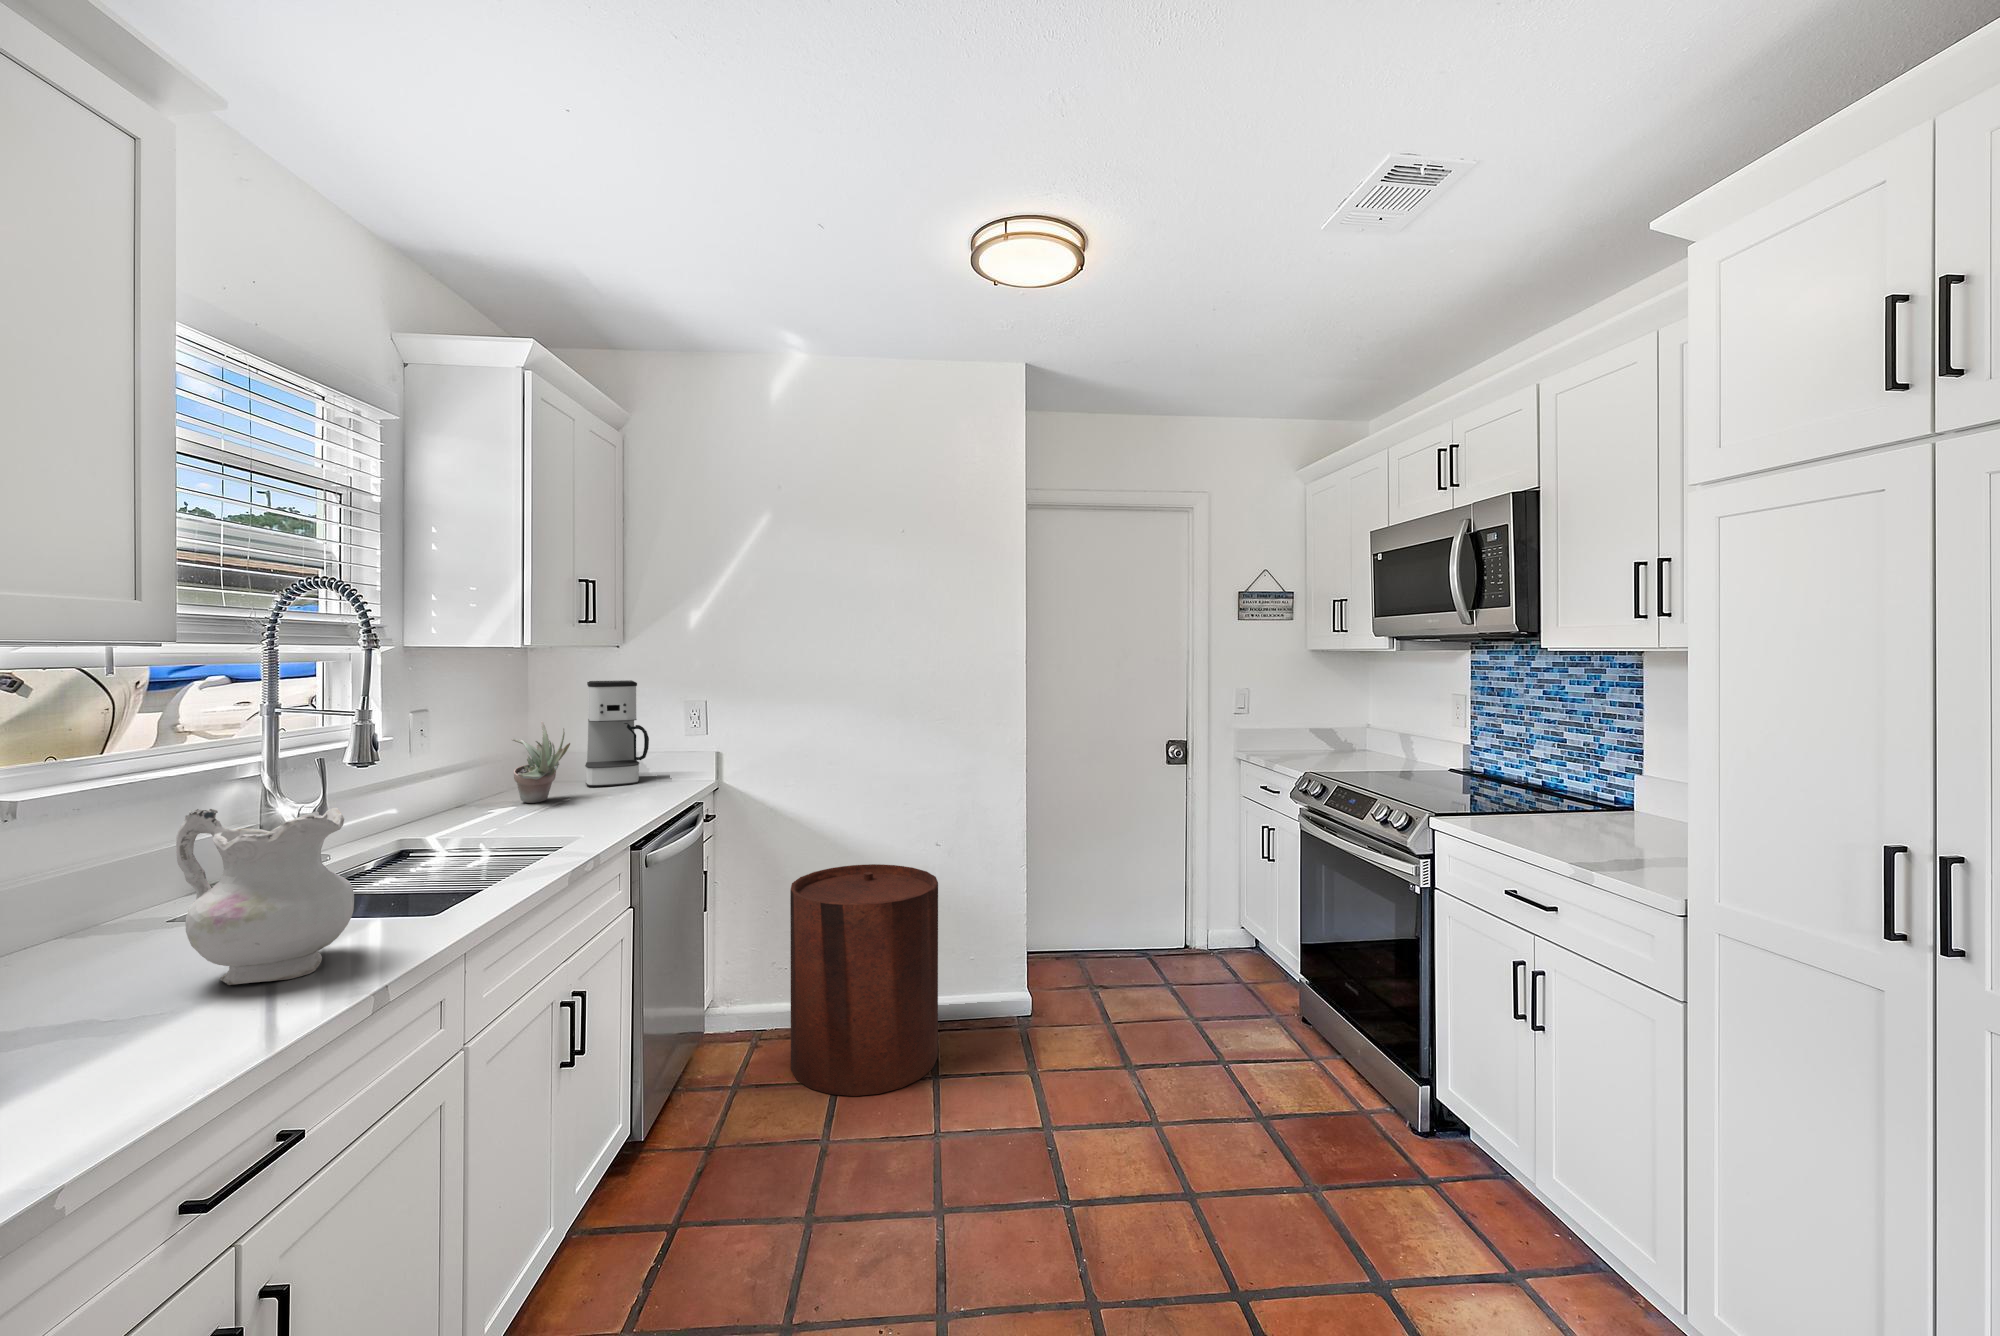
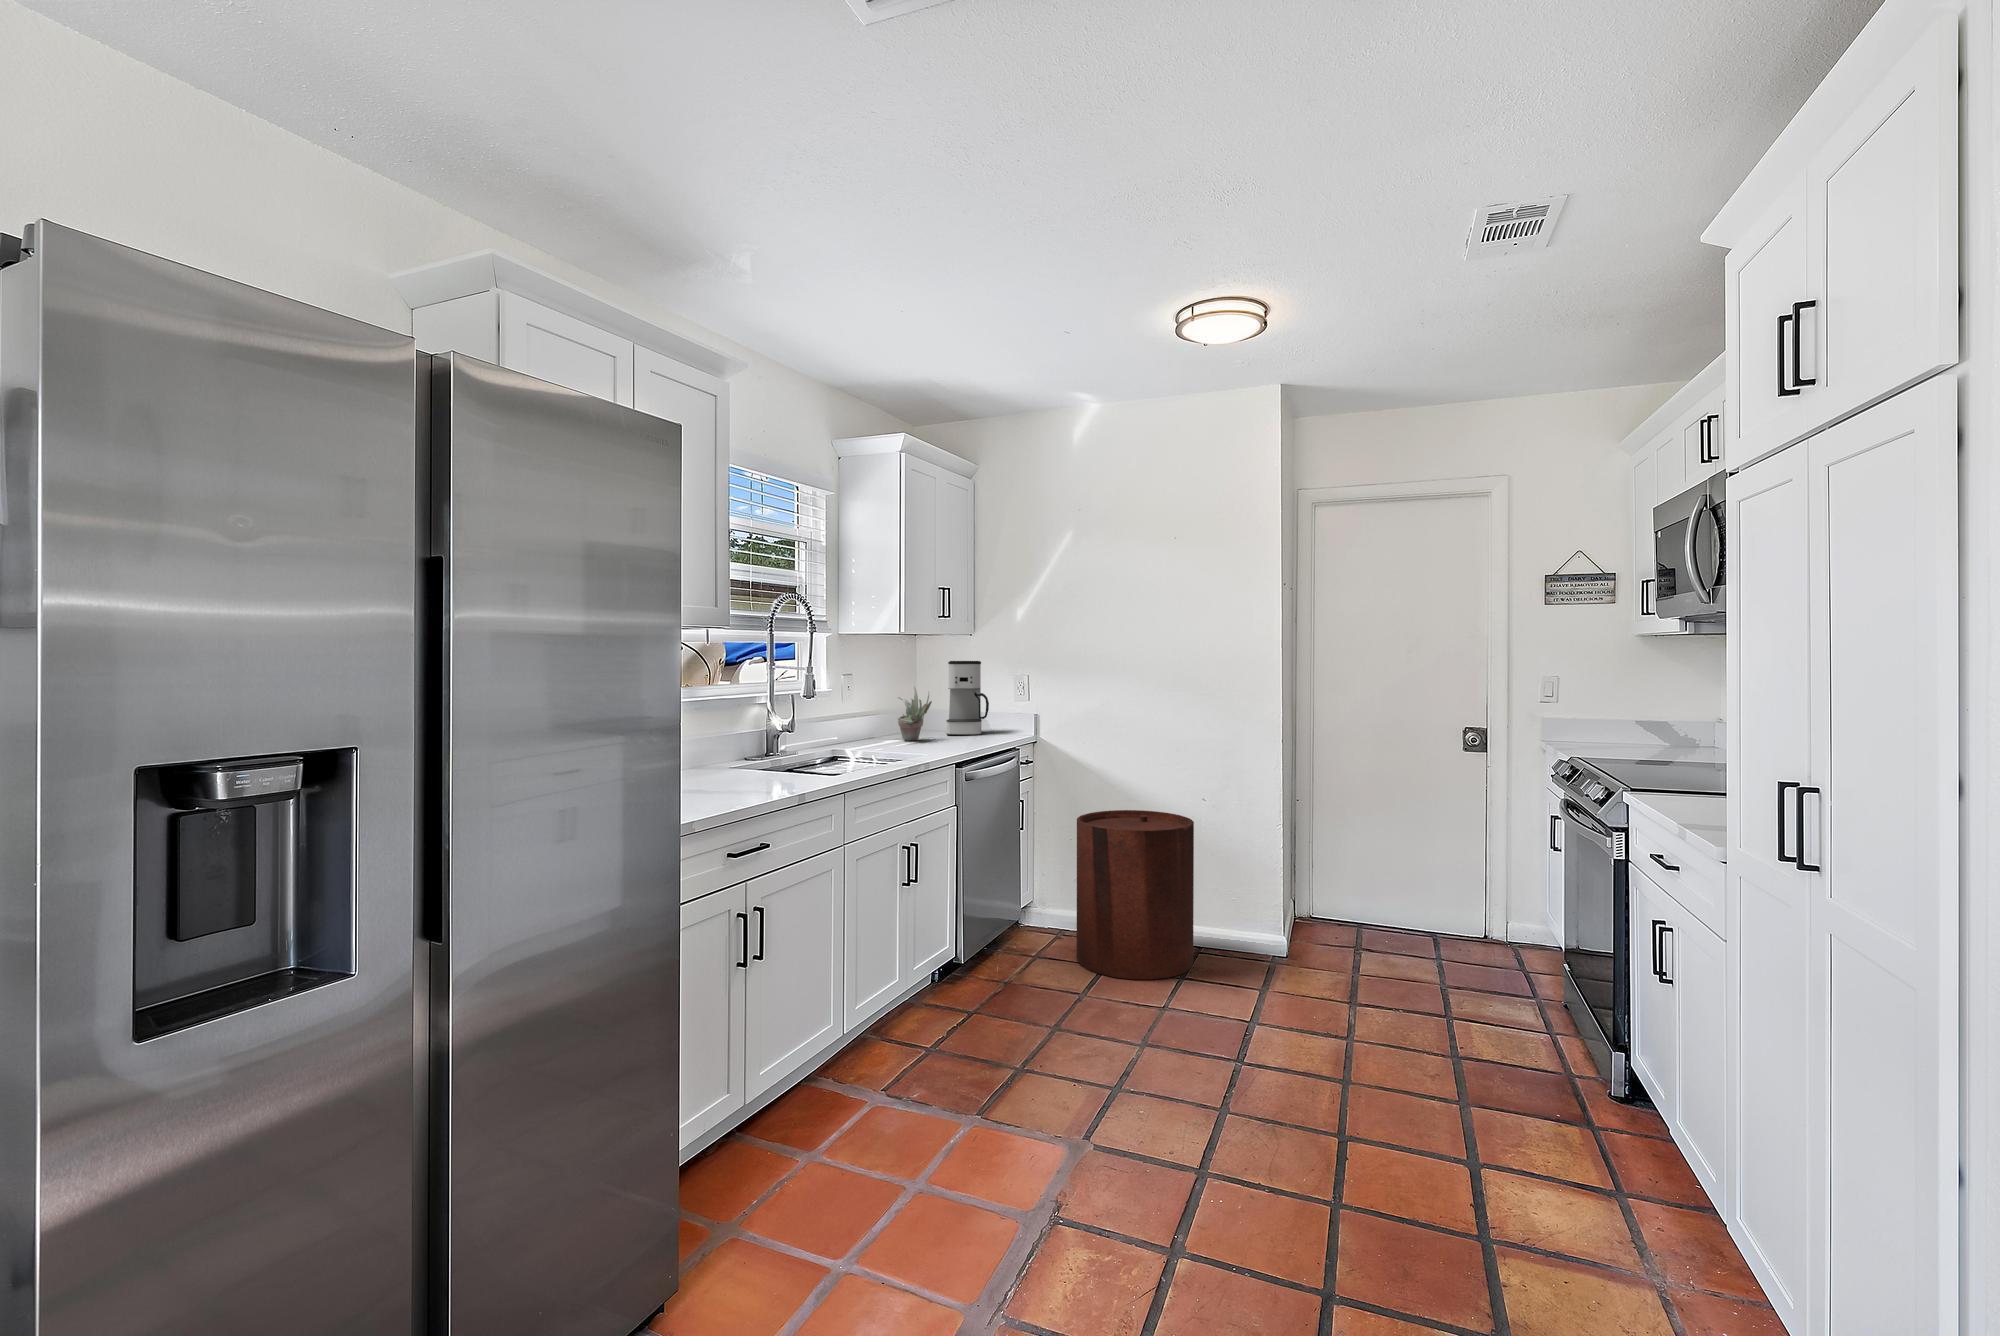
ceramic pitcher: present [176,808,354,985] -> none [729,703,796,786]

